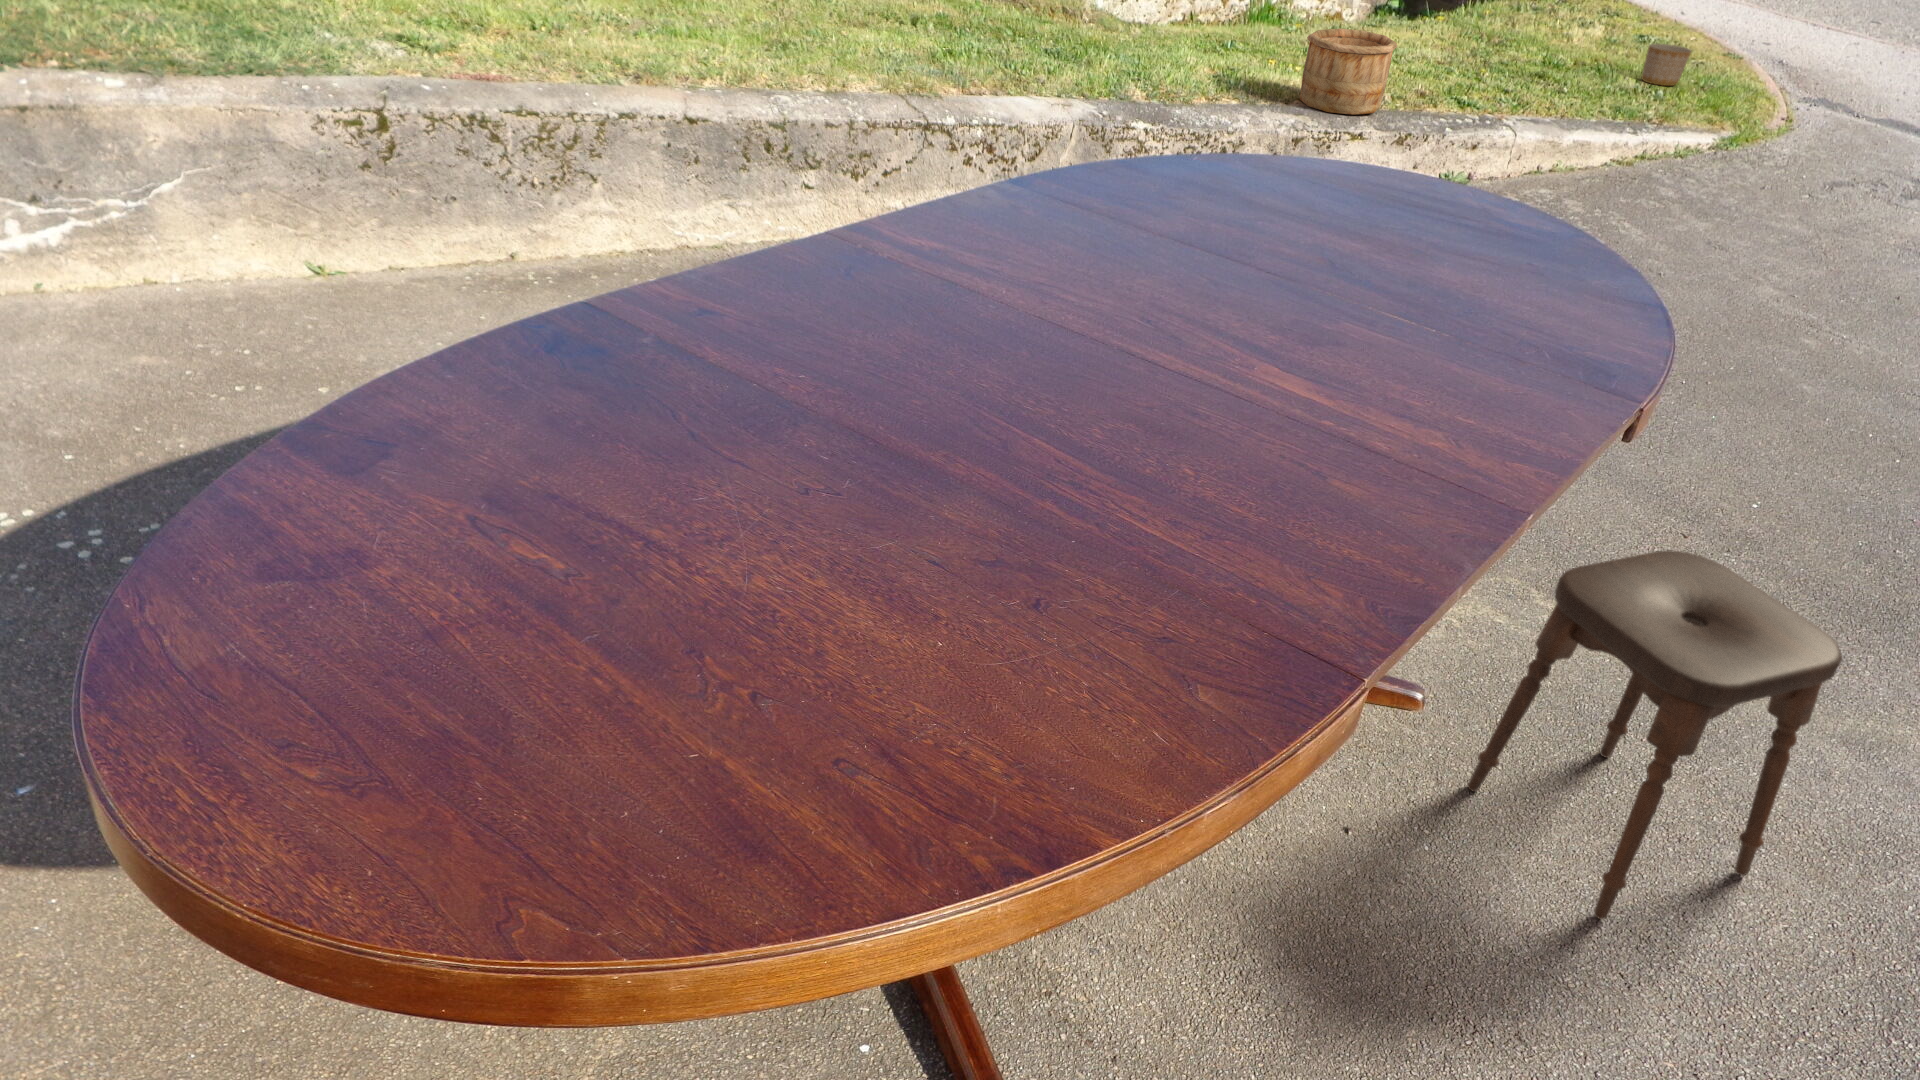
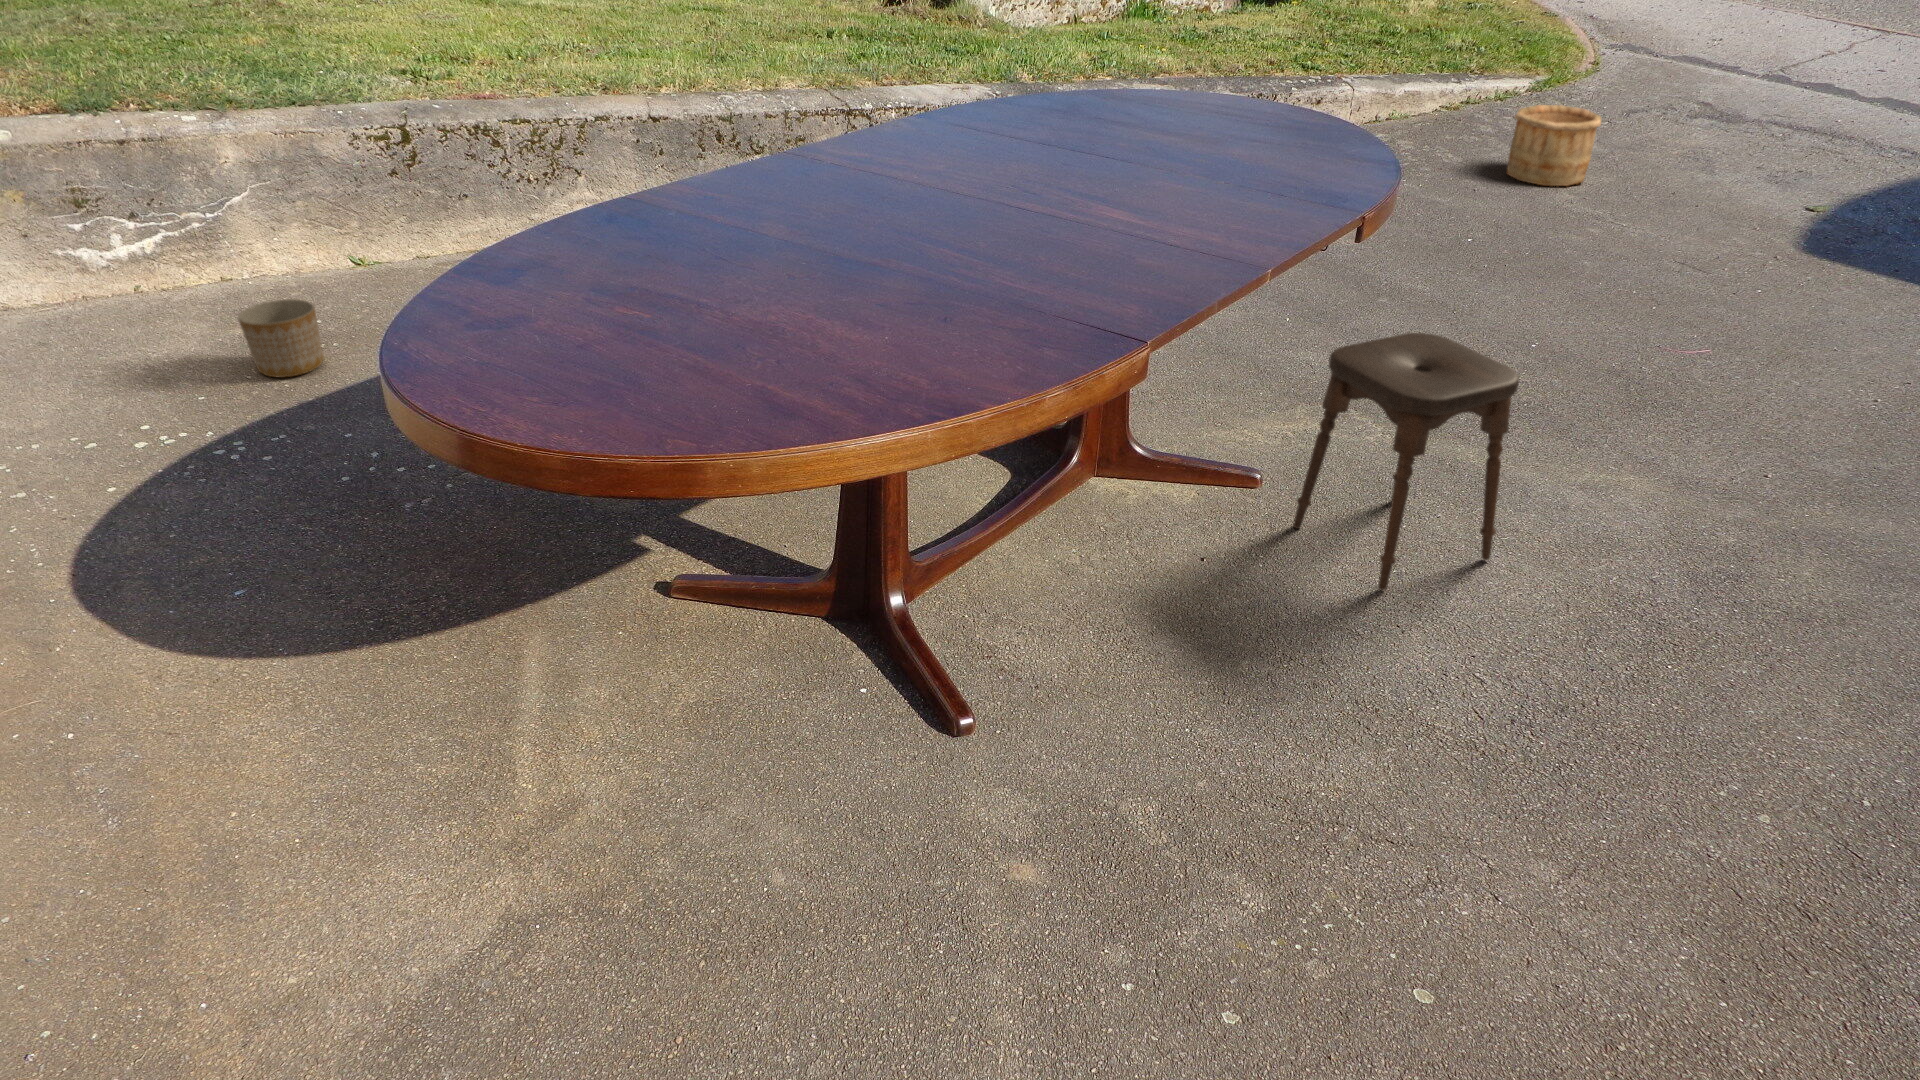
wooden bucket: present [1300,28,1397,115] -> present [1507,105,1601,186]
planter: present [1641,43,1691,86] -> present [238,299,324,377]

